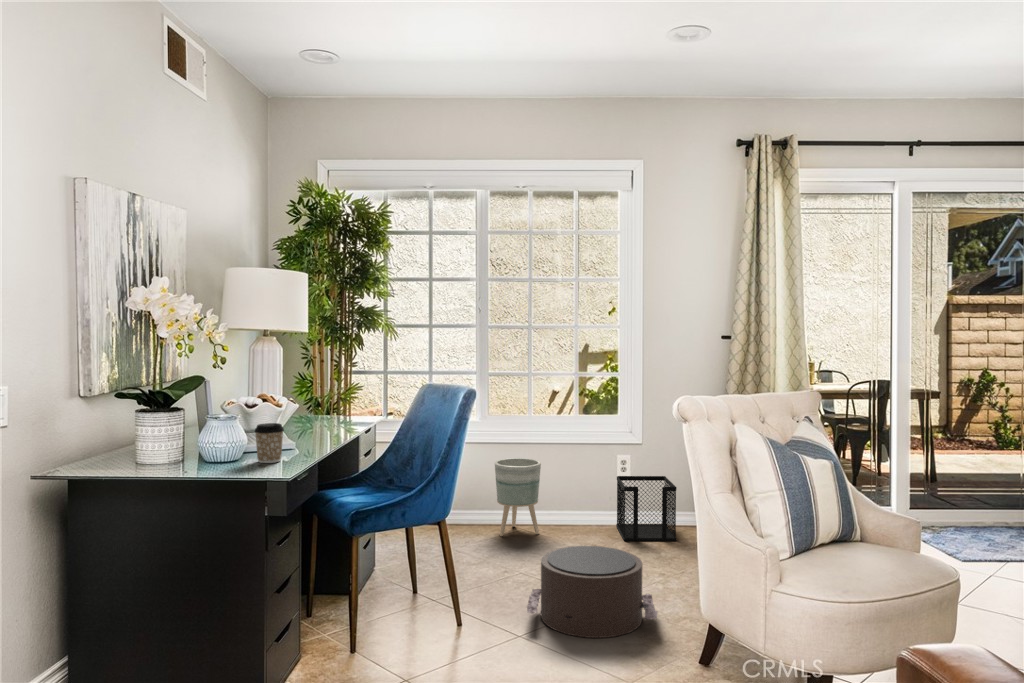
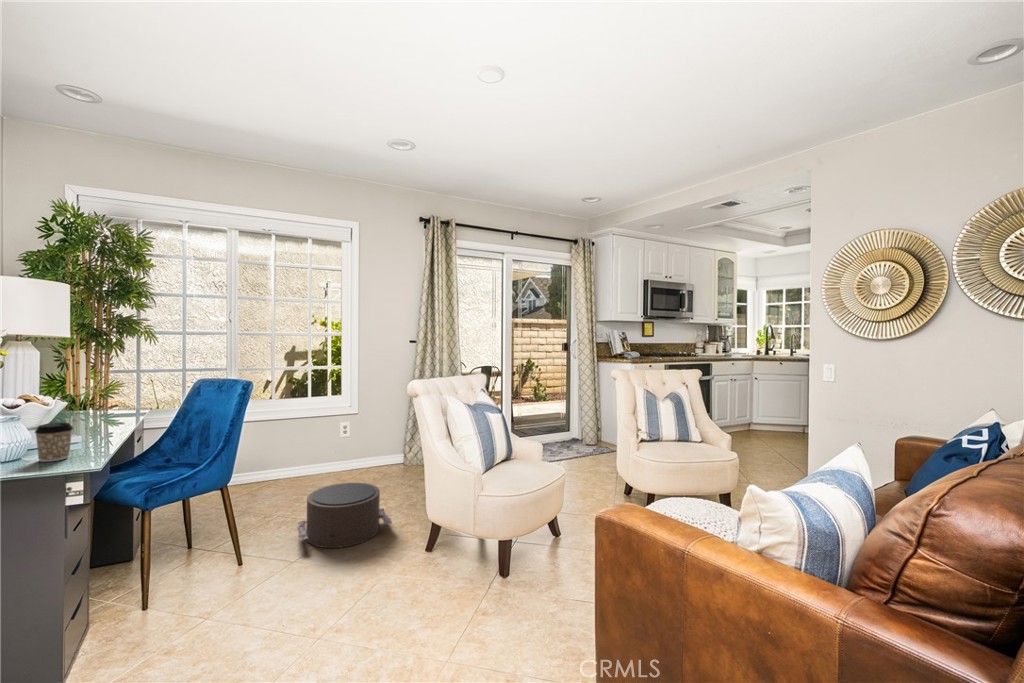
planter: present [495,458,541,536] -> none [248,429,286,488]
wastebasket: present [616,476,677,541] -> none [340,431,382,476]

